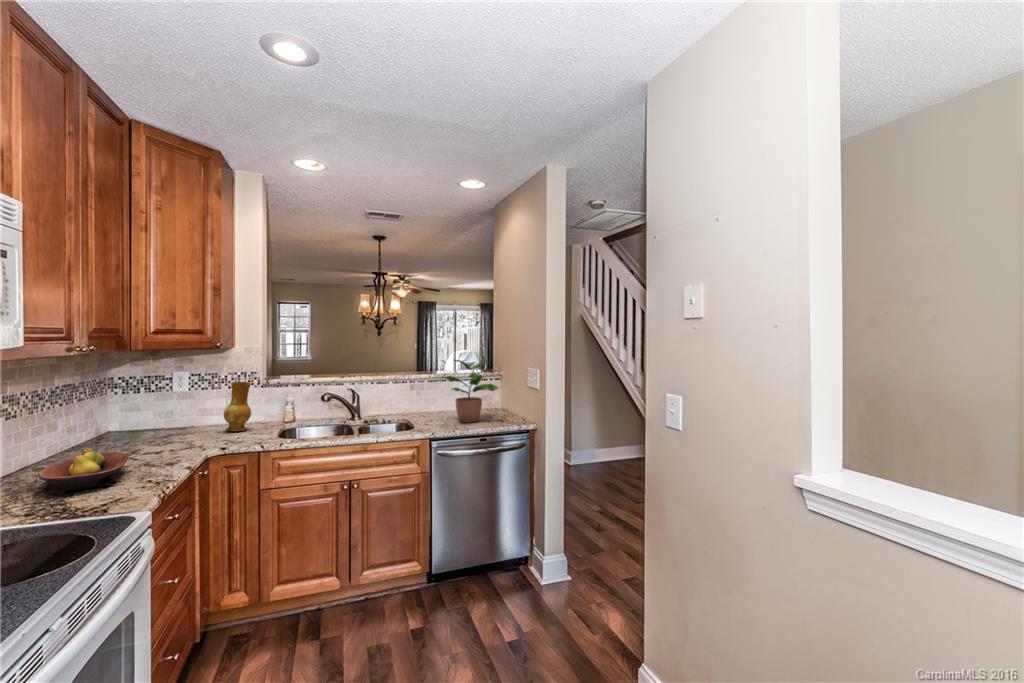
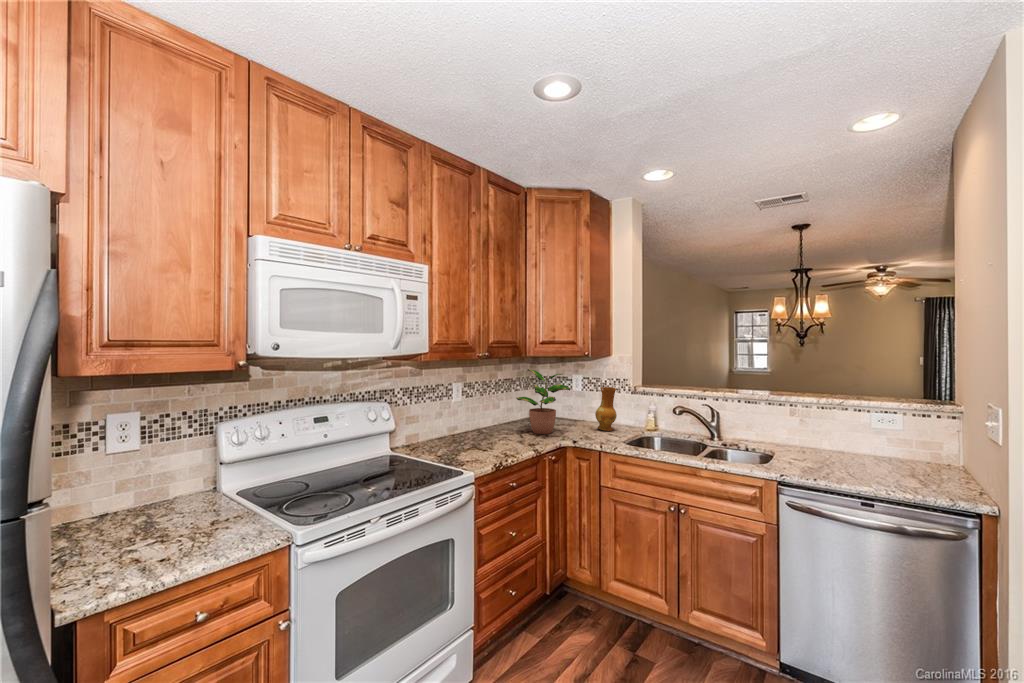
potted plant: present [445,360,498,422] -> present [516,369,570,434]
fruit bowl: present [39,449,128,490] -> none [454,426,507,453]

